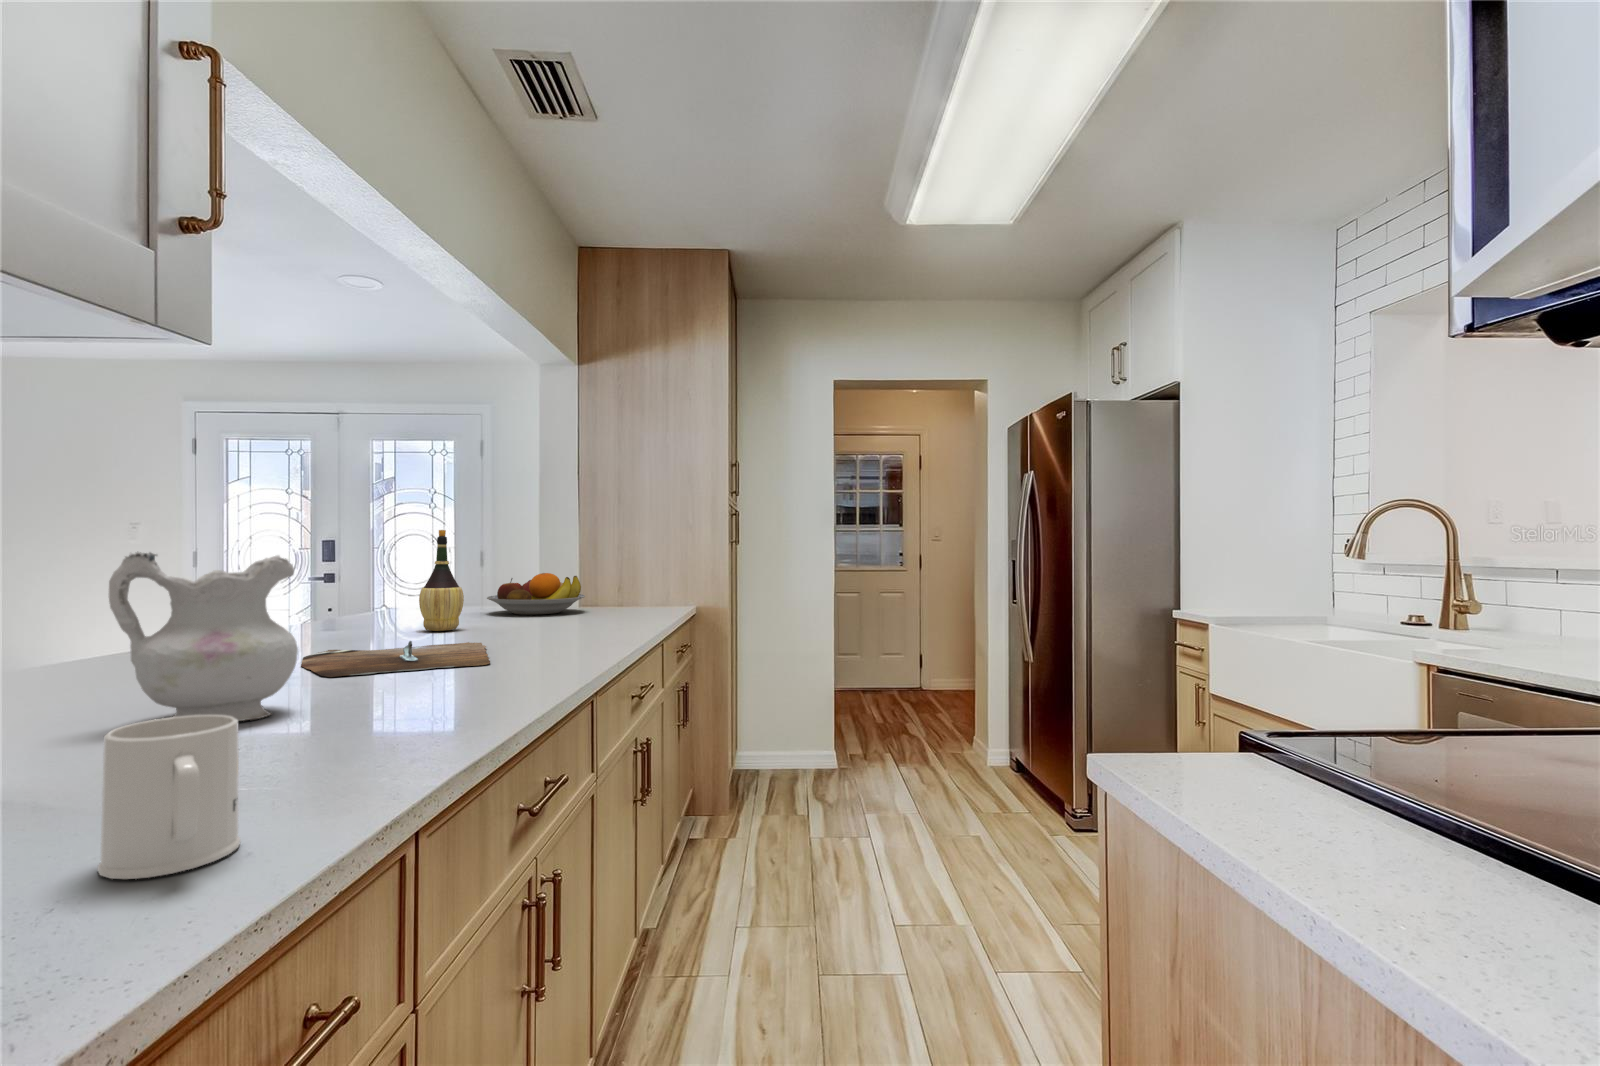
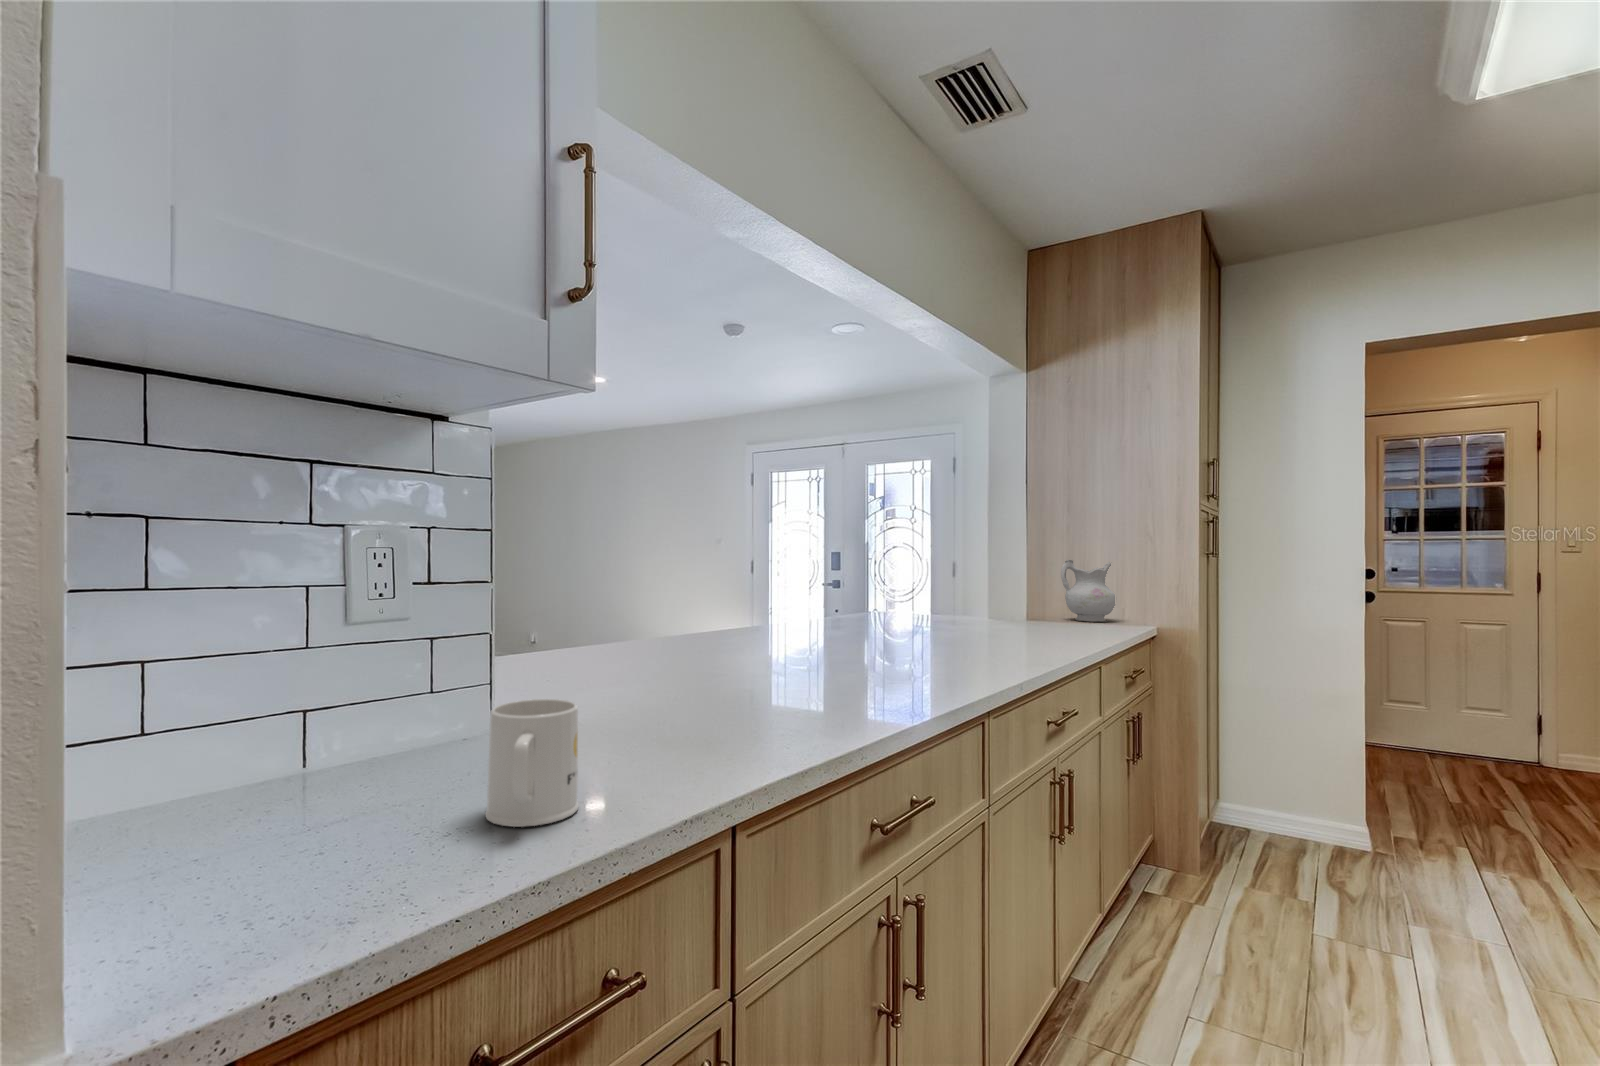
wine bottle: present [419,530,464,631] -> none [865,542,902,635]
ceramic pitcher: present [109,552,298,721] -> present [1061,560,1115,622]
fruit bowl: present [487,573,585,615] -> none [935,585,1029,626]
cutting board: present [301,641,490,677] -> none [753,644,905,674]

